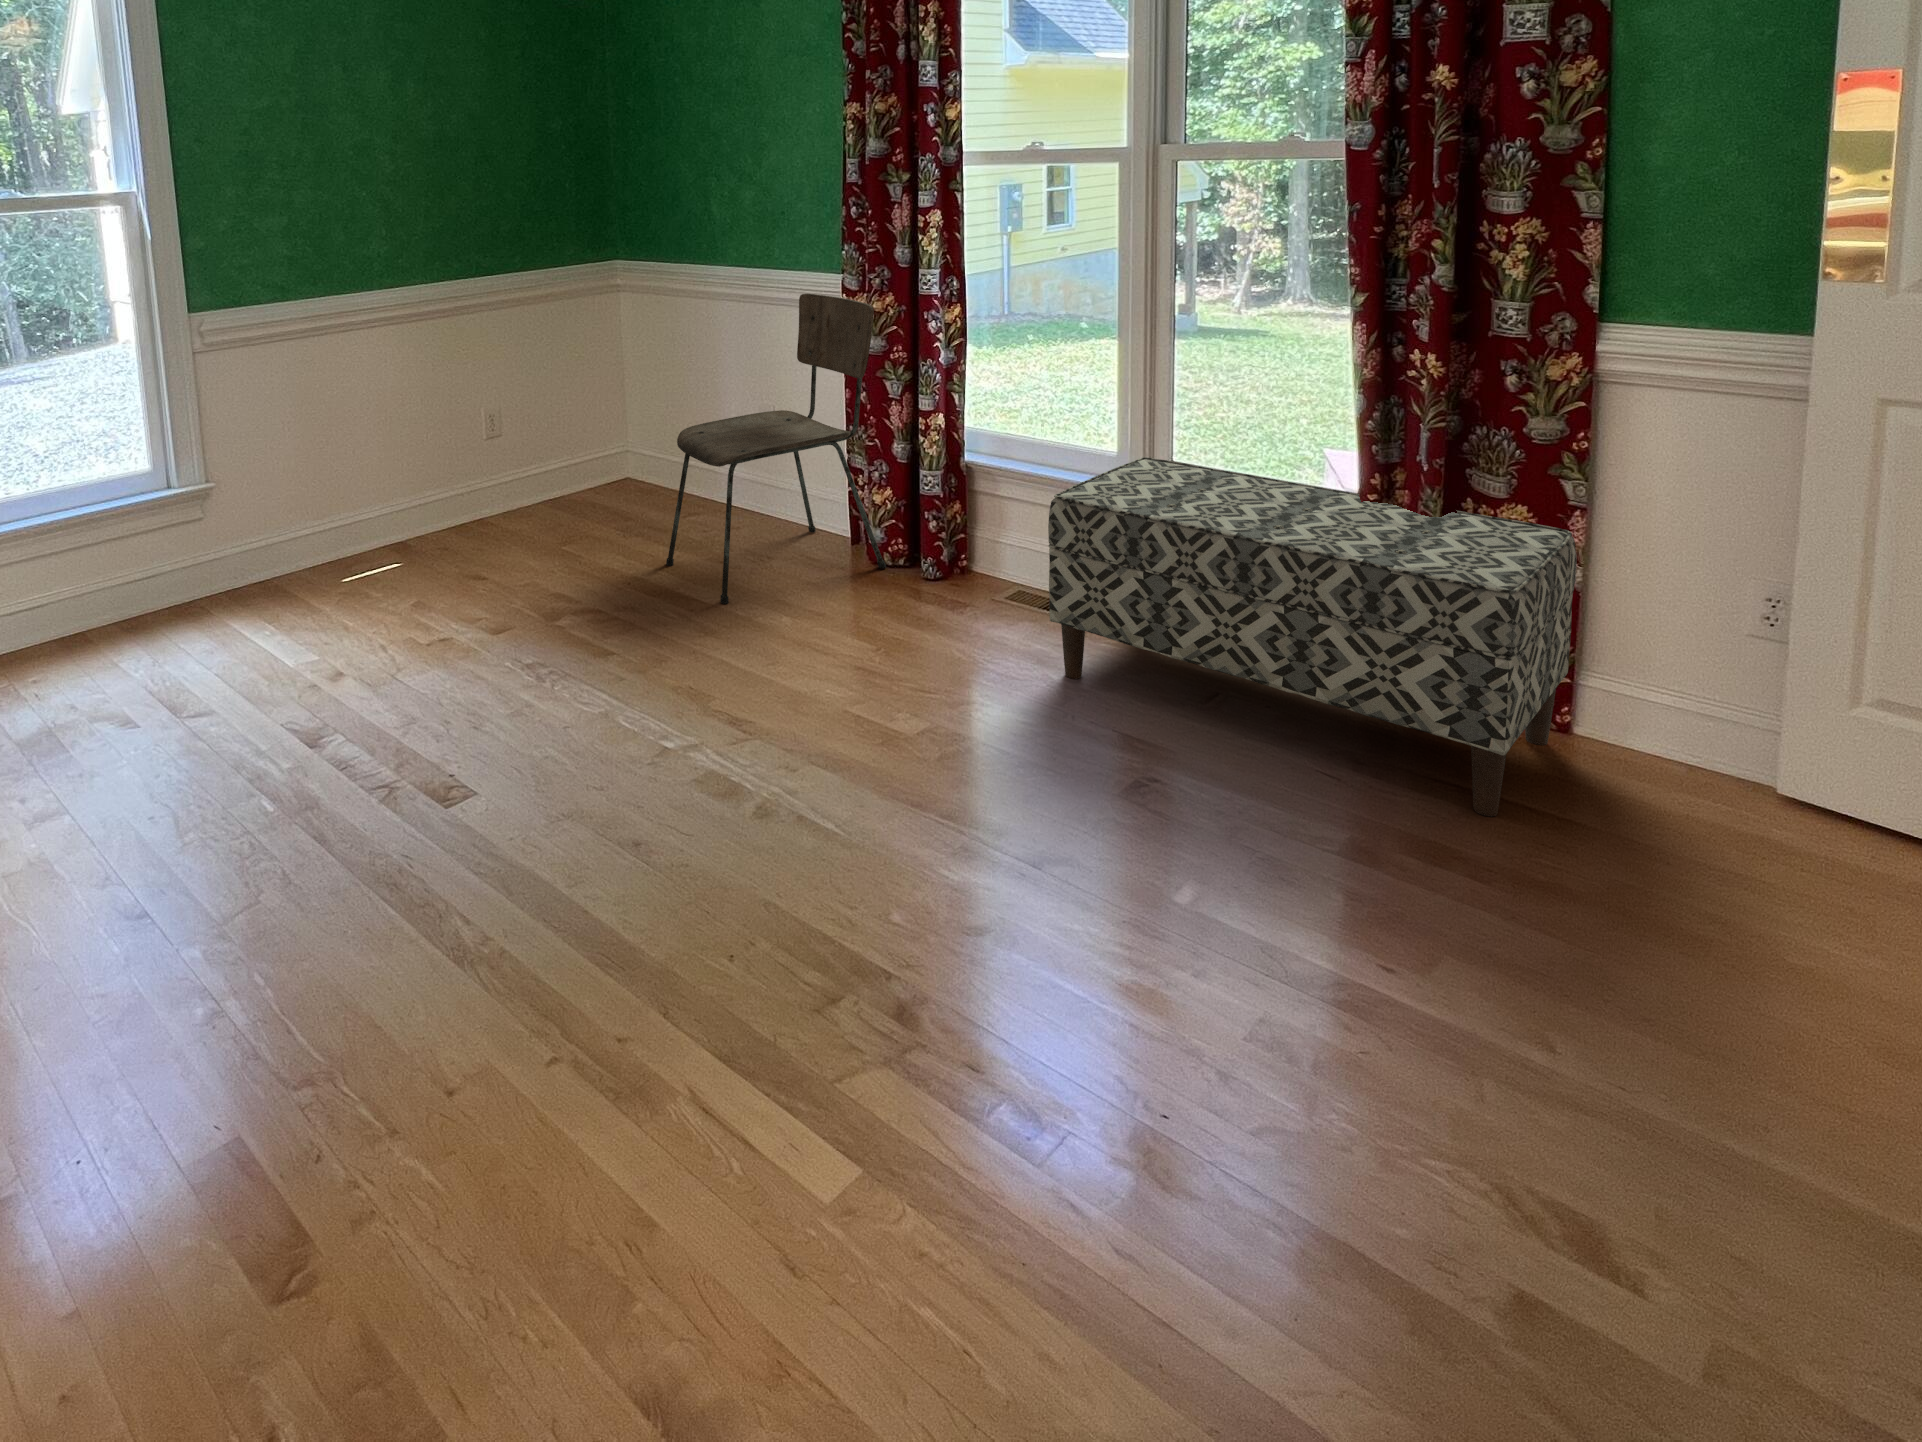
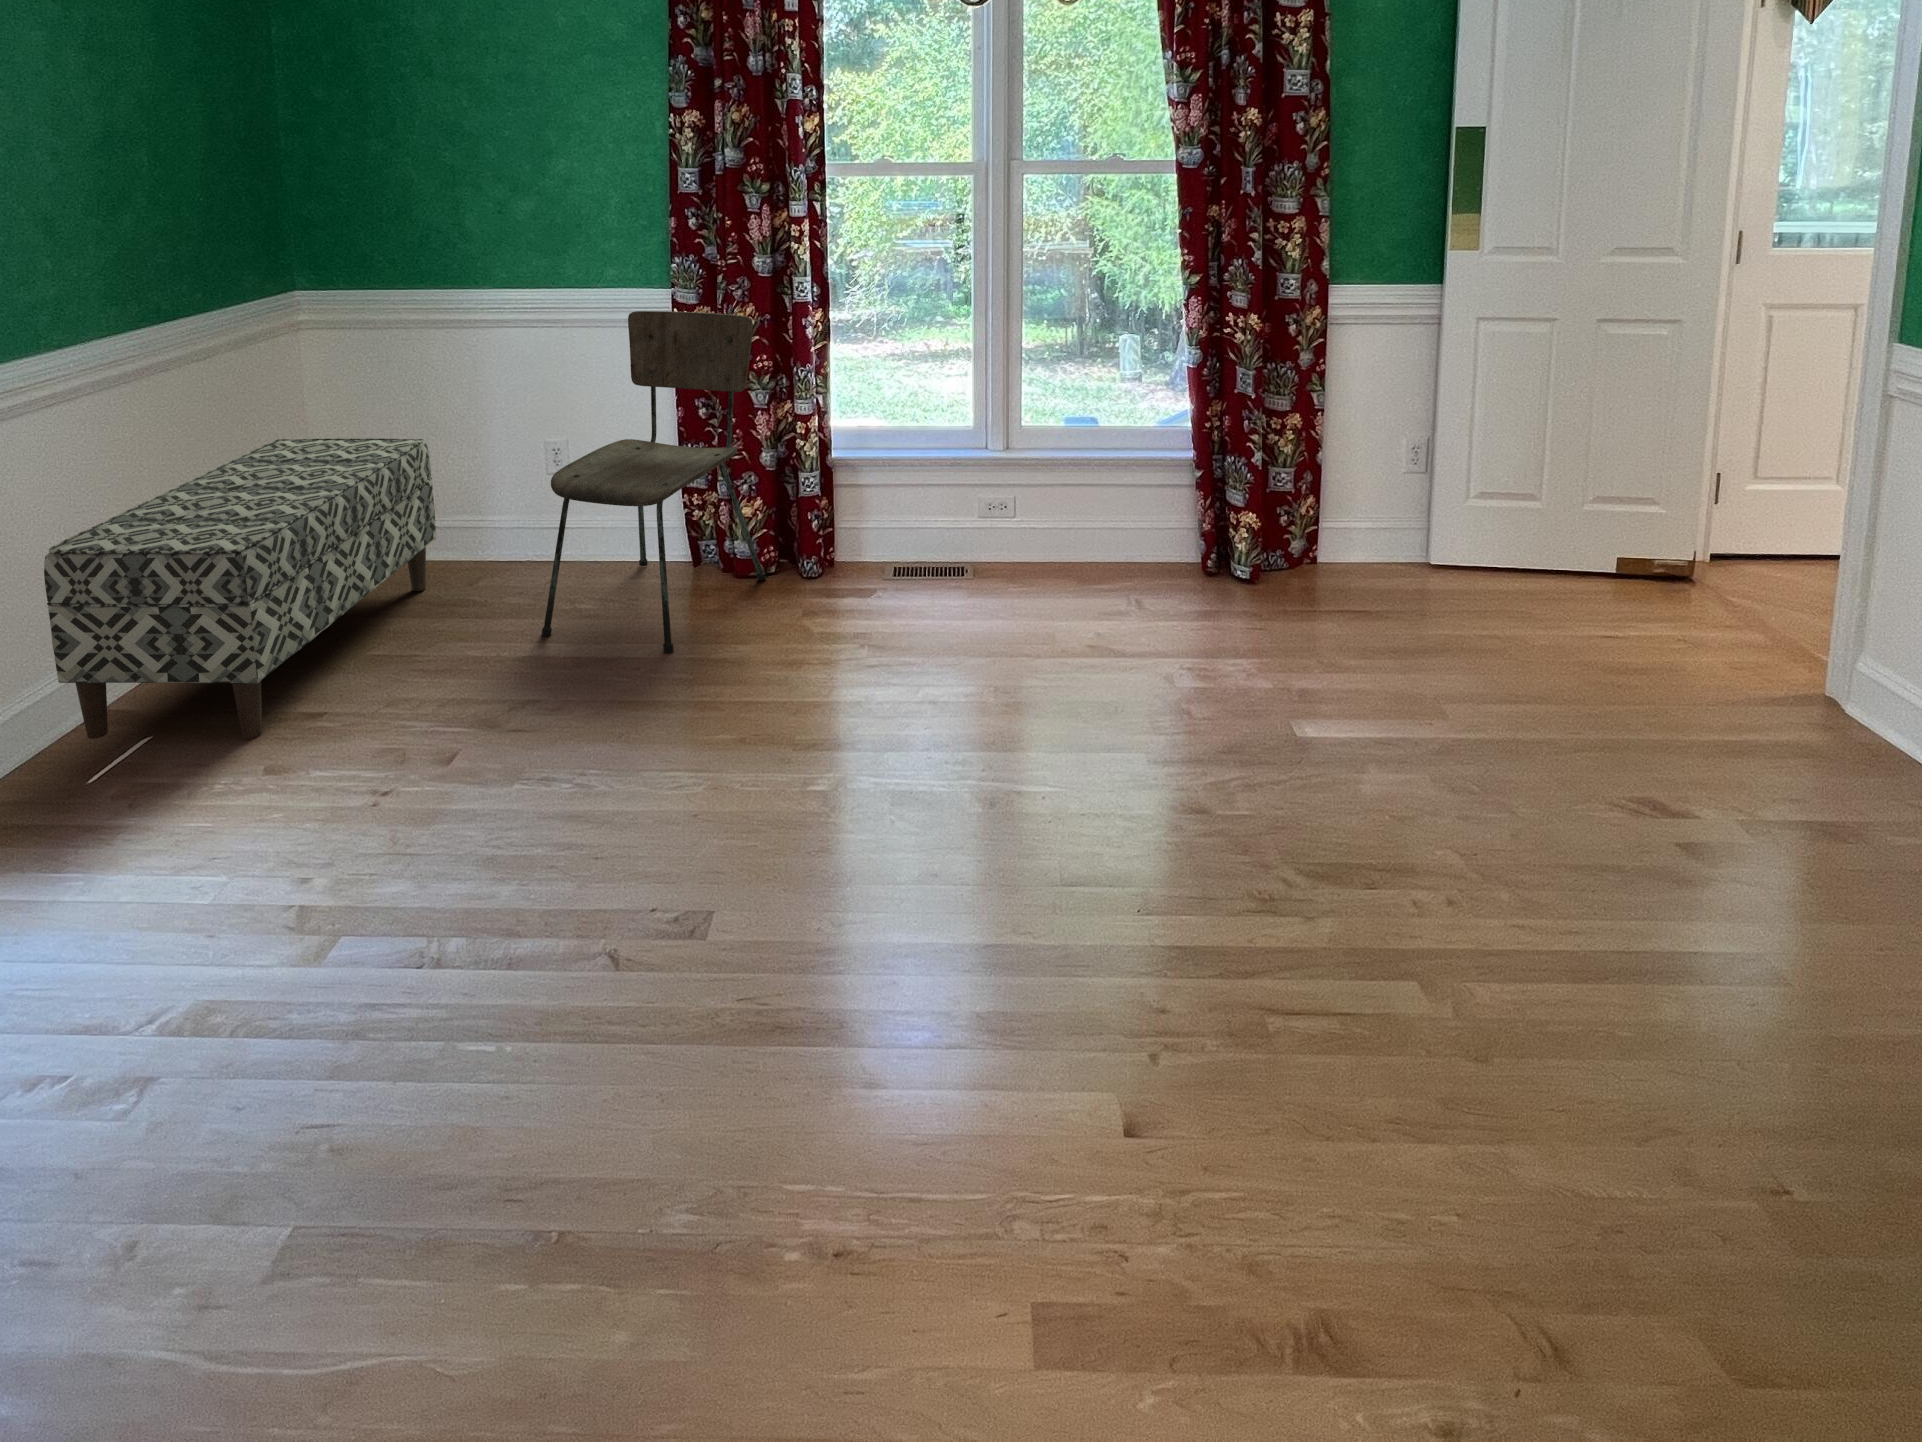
bench: present [1048,457,1577,817] -> present [44,438,436,739]

